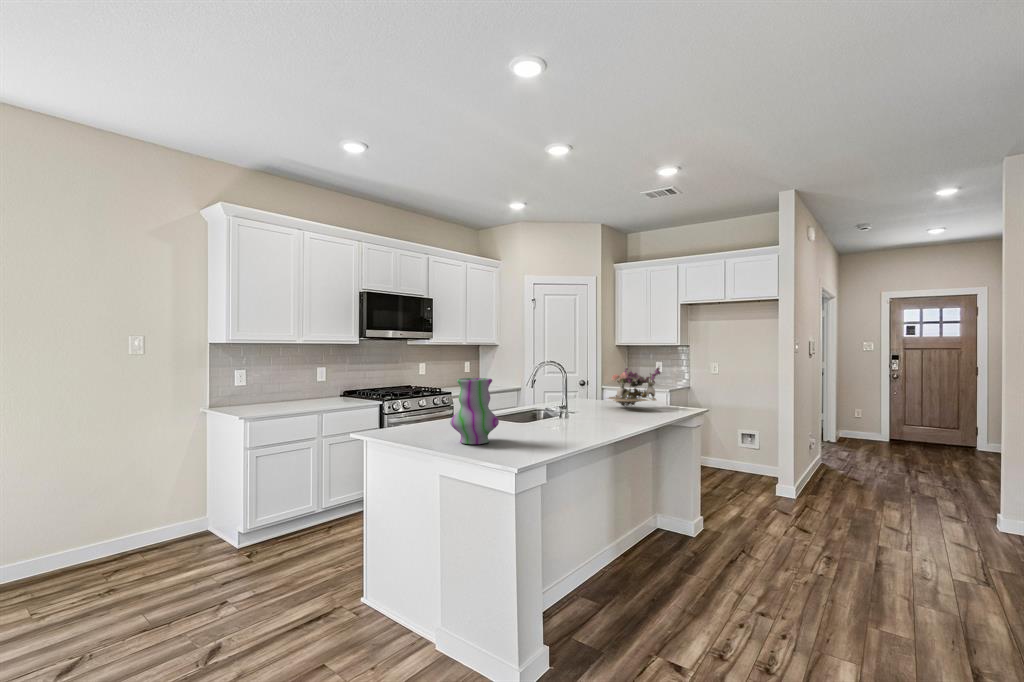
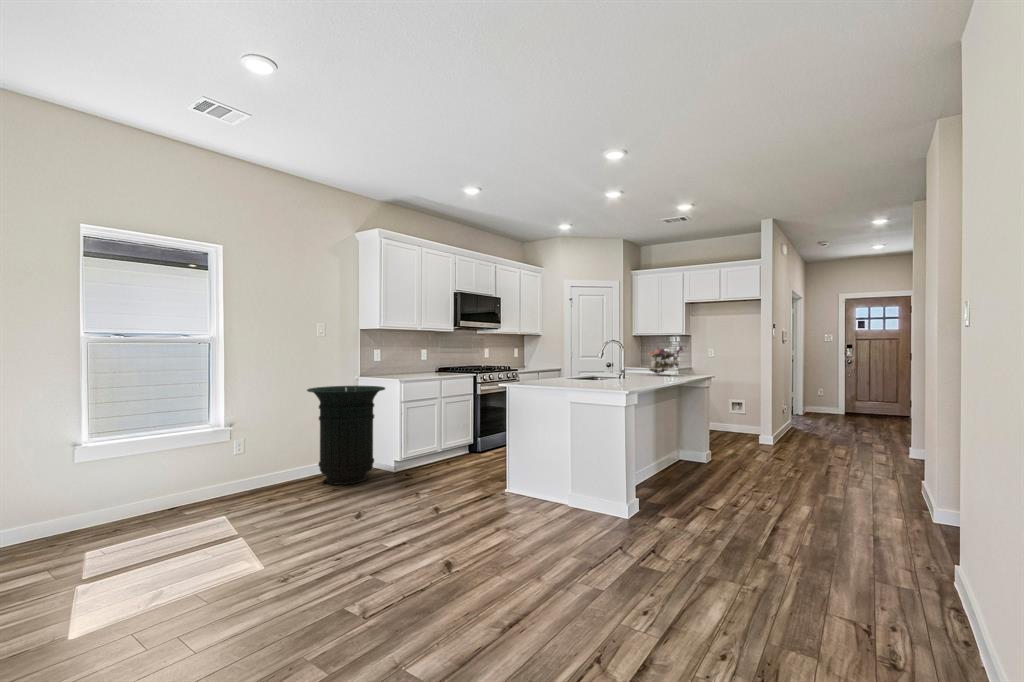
vase: present [450,378,499,444] -> none [569,346,599,386]
trash can: none [82,425,216,579] -> present [307,386,385,485]

